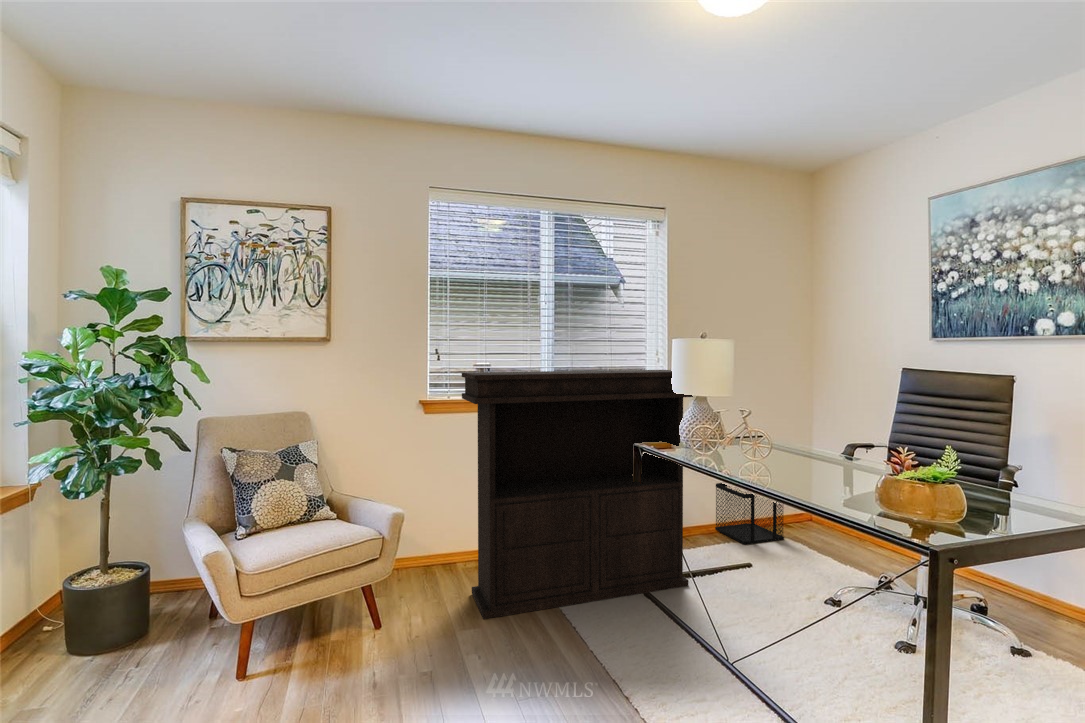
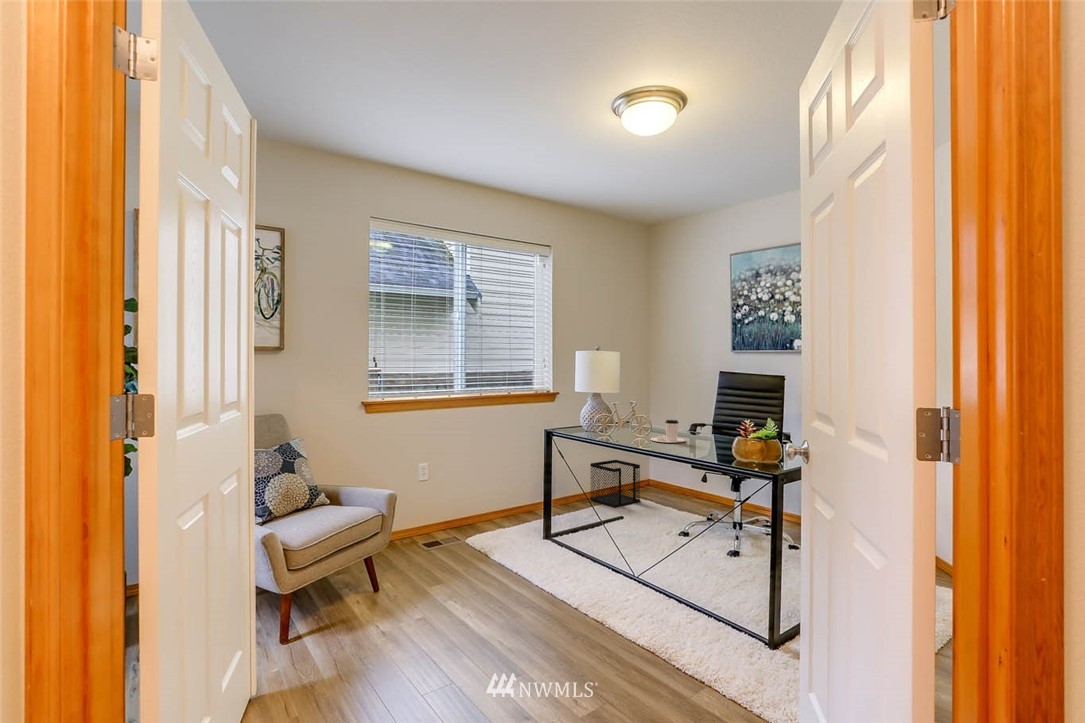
console table: present [462,370,693,619] -> none [414,374,593,574]
coffee cup: none [770,440,826,475] -> present [651,420,686,443]

